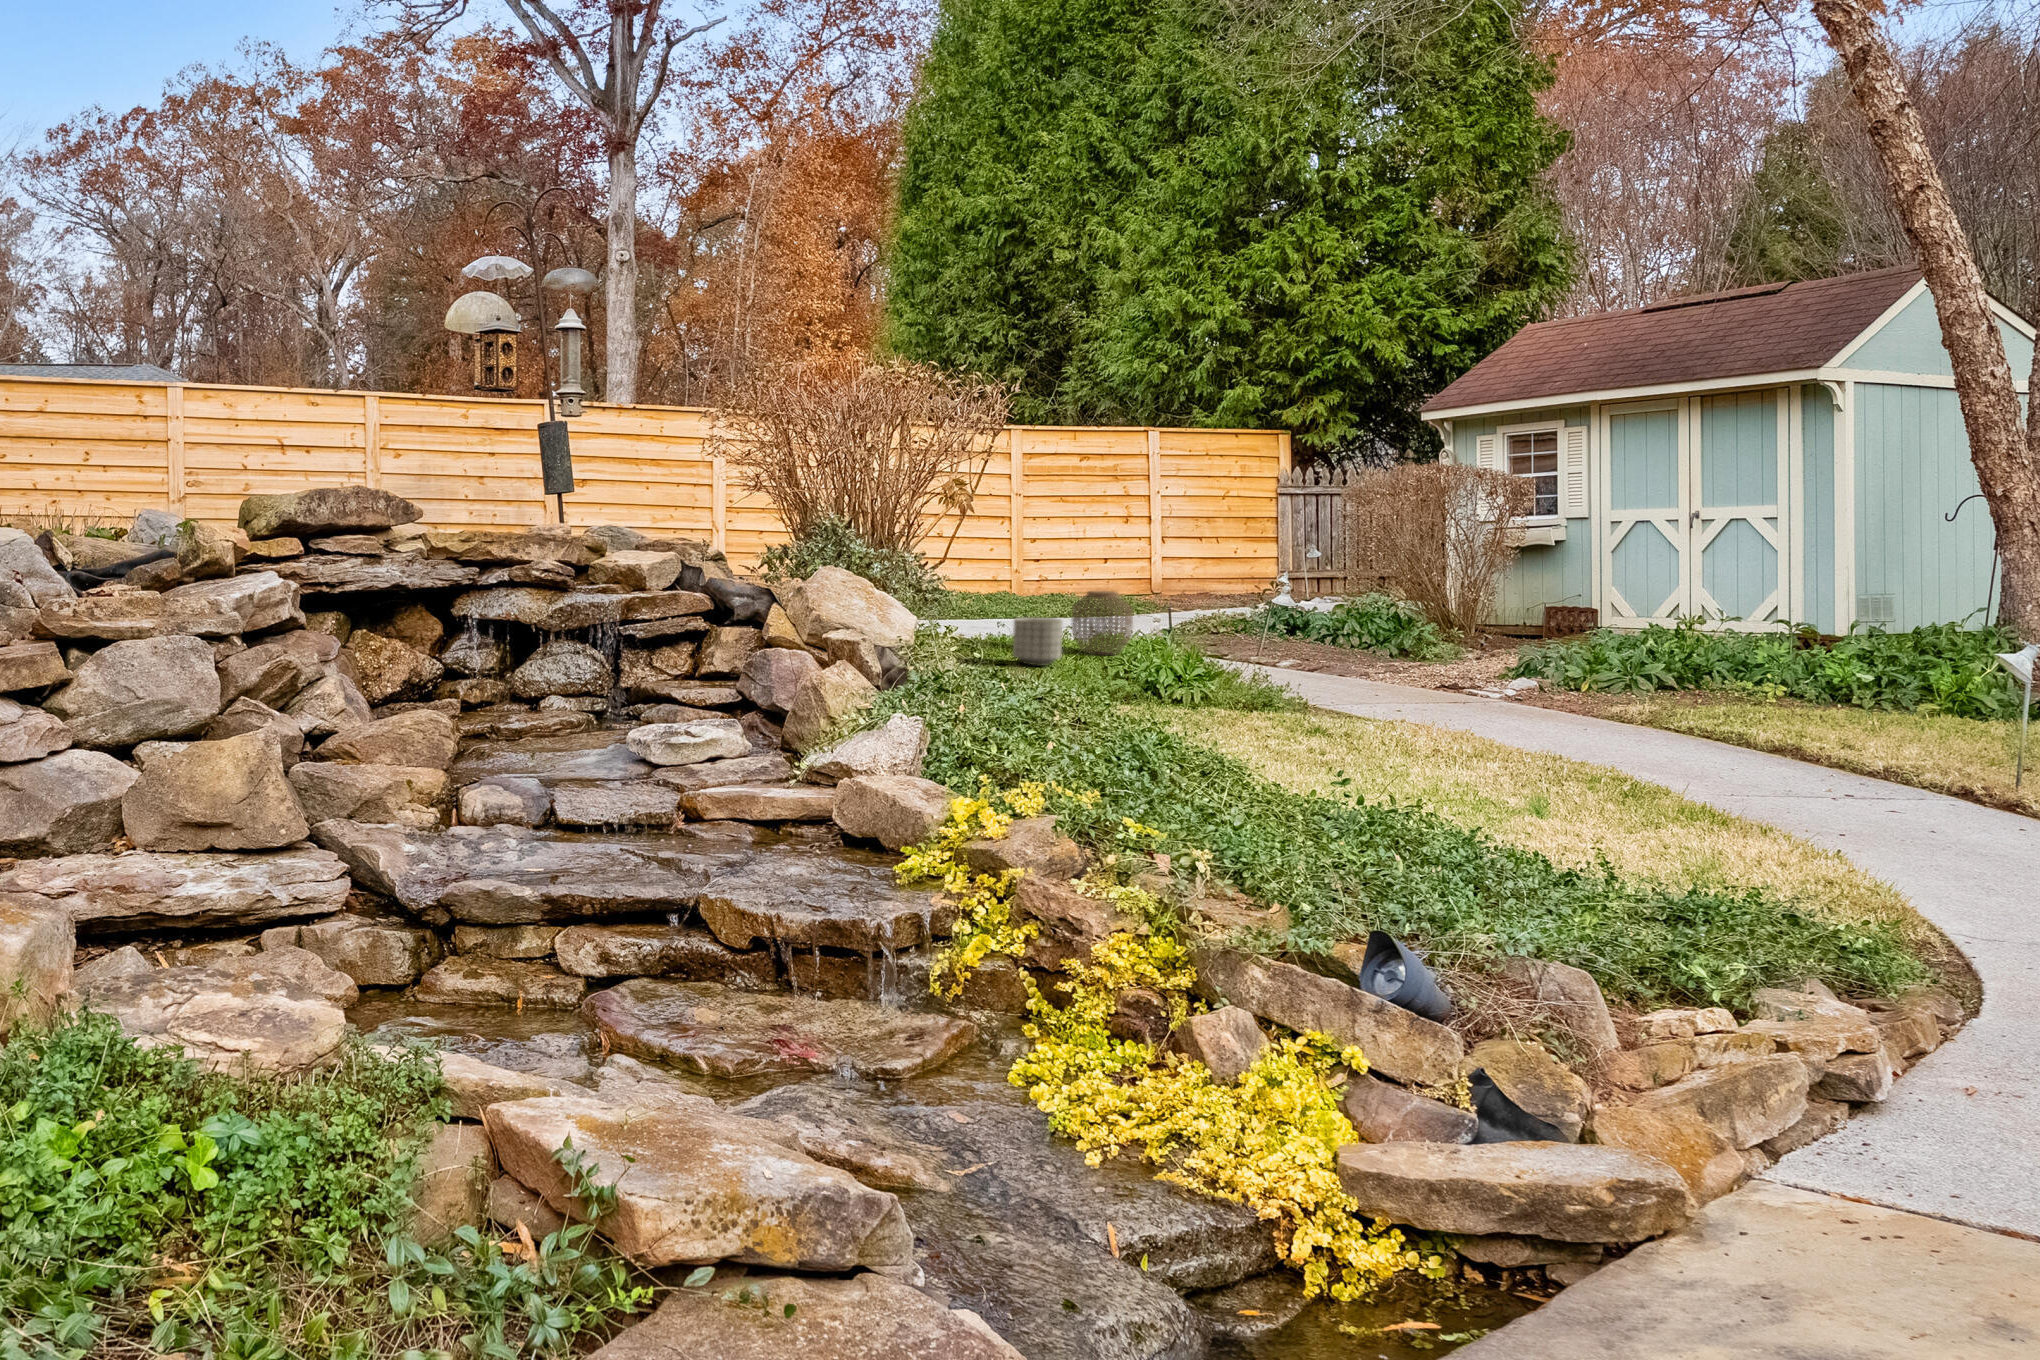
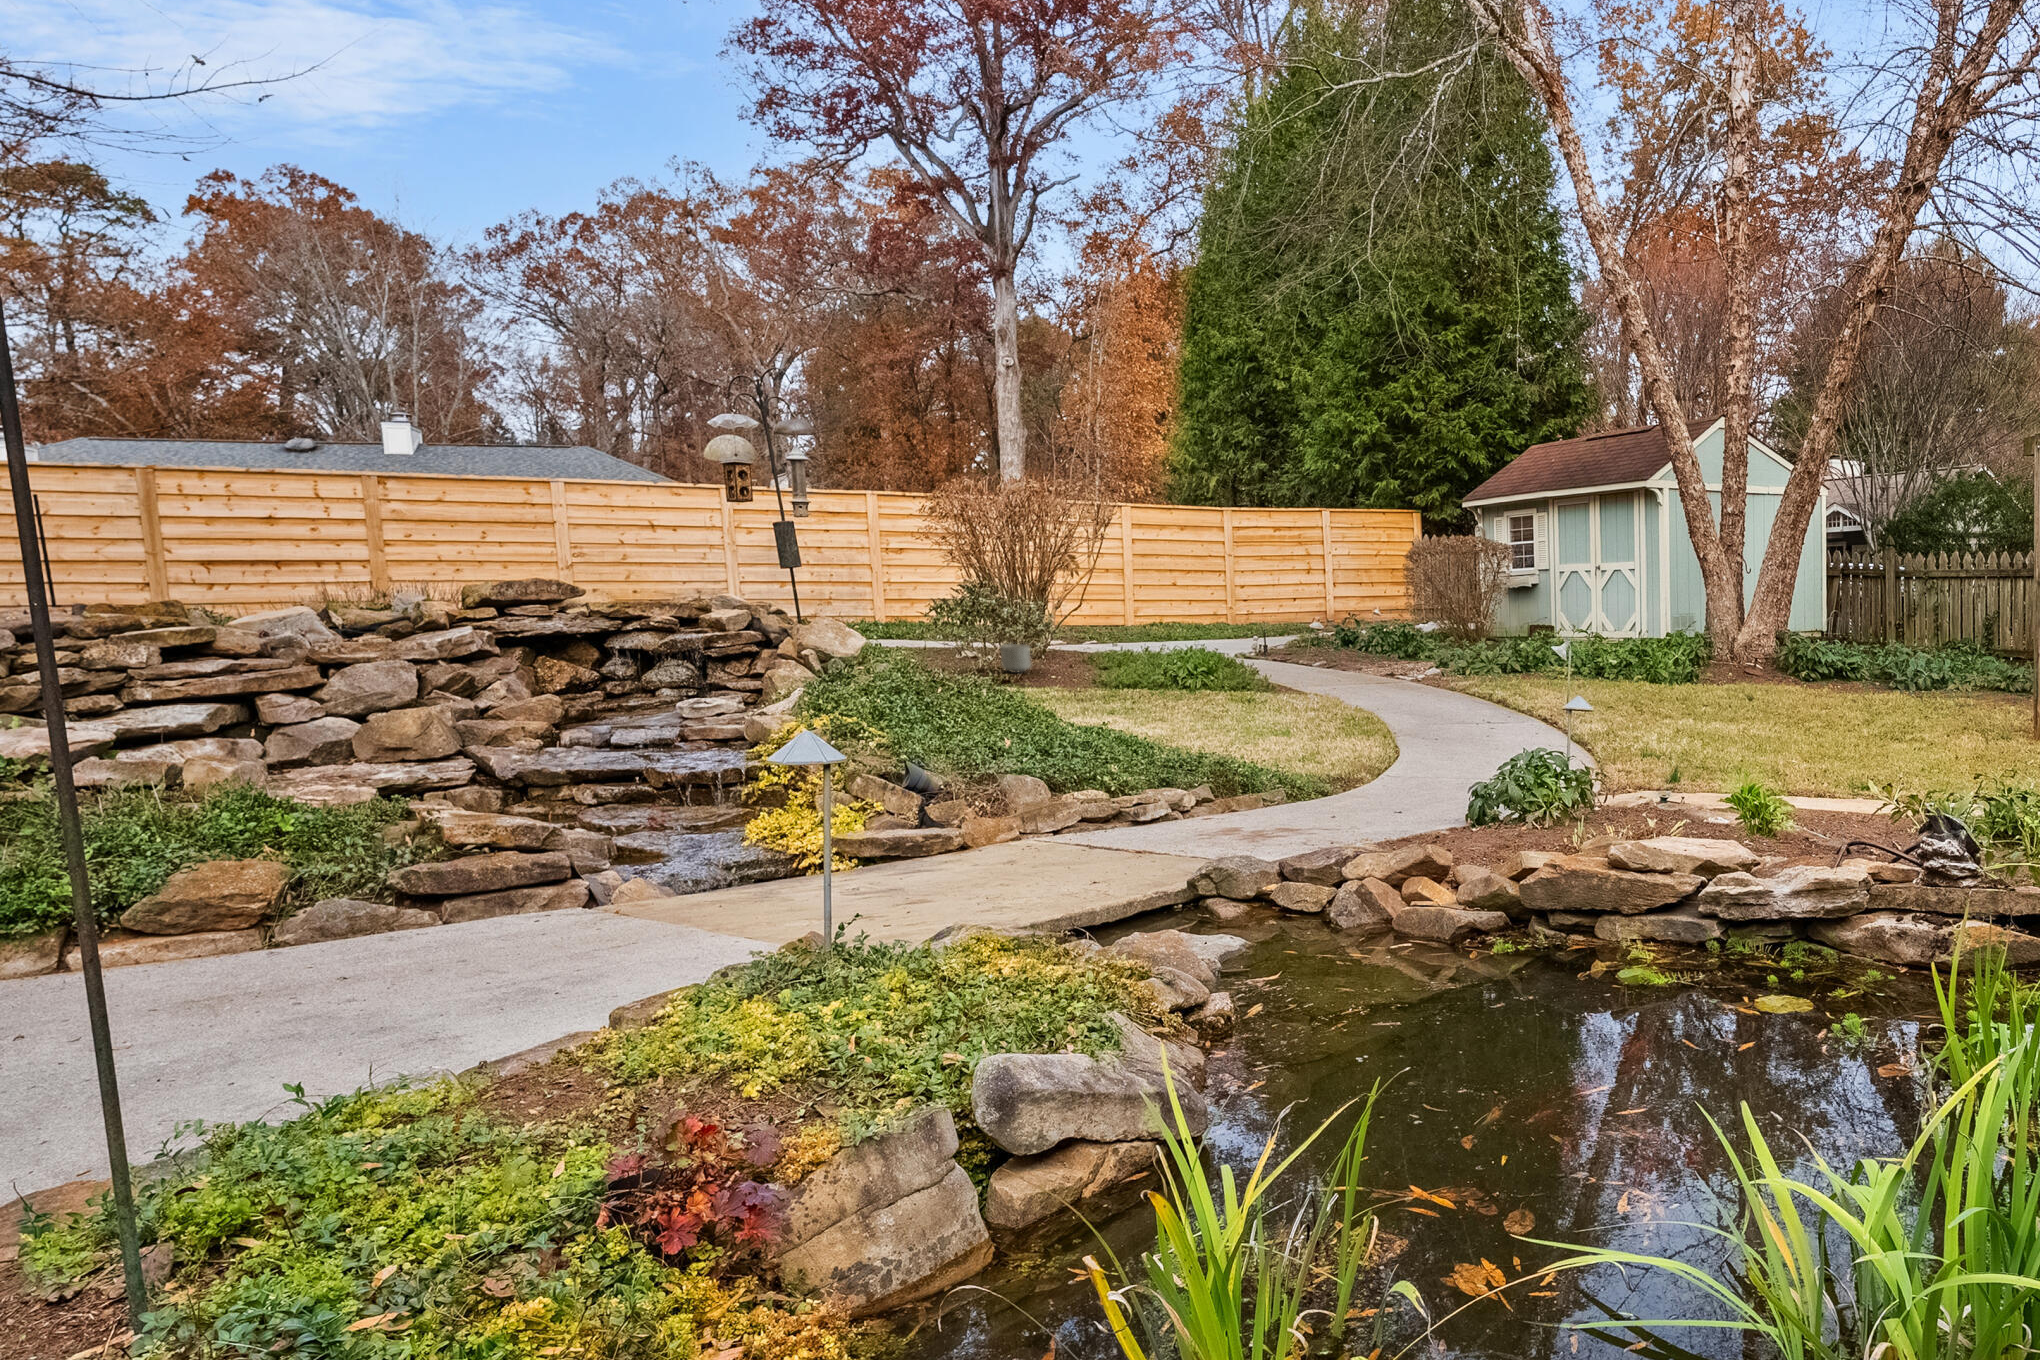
woven basket: present [1072,591,1133,655] -> none [1065,627,1102,666]

